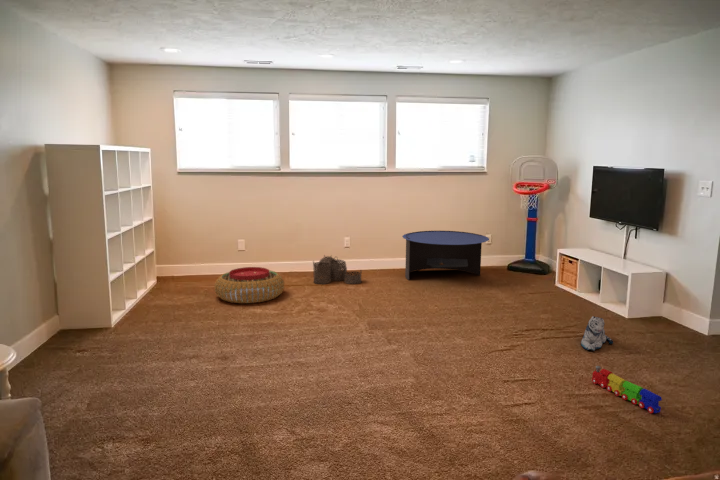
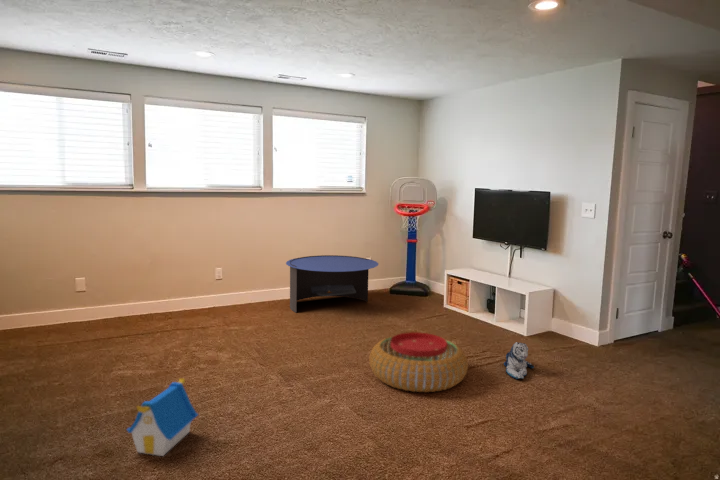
woven basket: present [313,256,362,284] -> none [183,290,243,326]
pouf: present [214,267,284,303] -> present [370,332,468,392]
toy house: none [248,312,298,363] -> present [127,379,198,456]
toy train: present [592,366,662,413] -> none [544,400,628,449]

